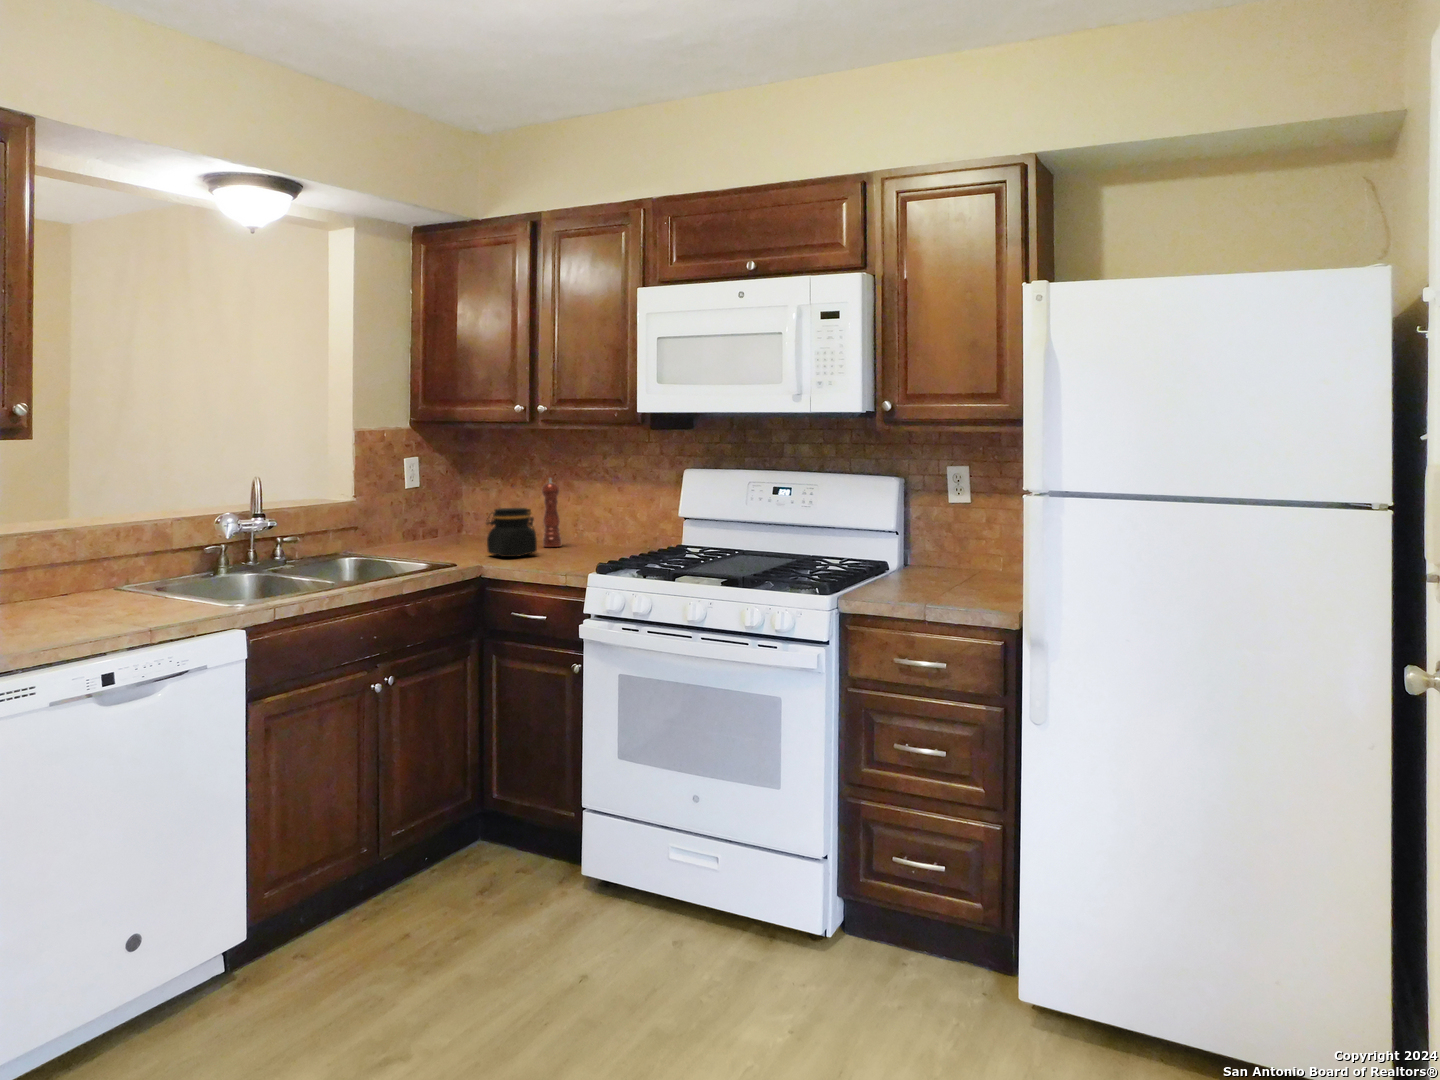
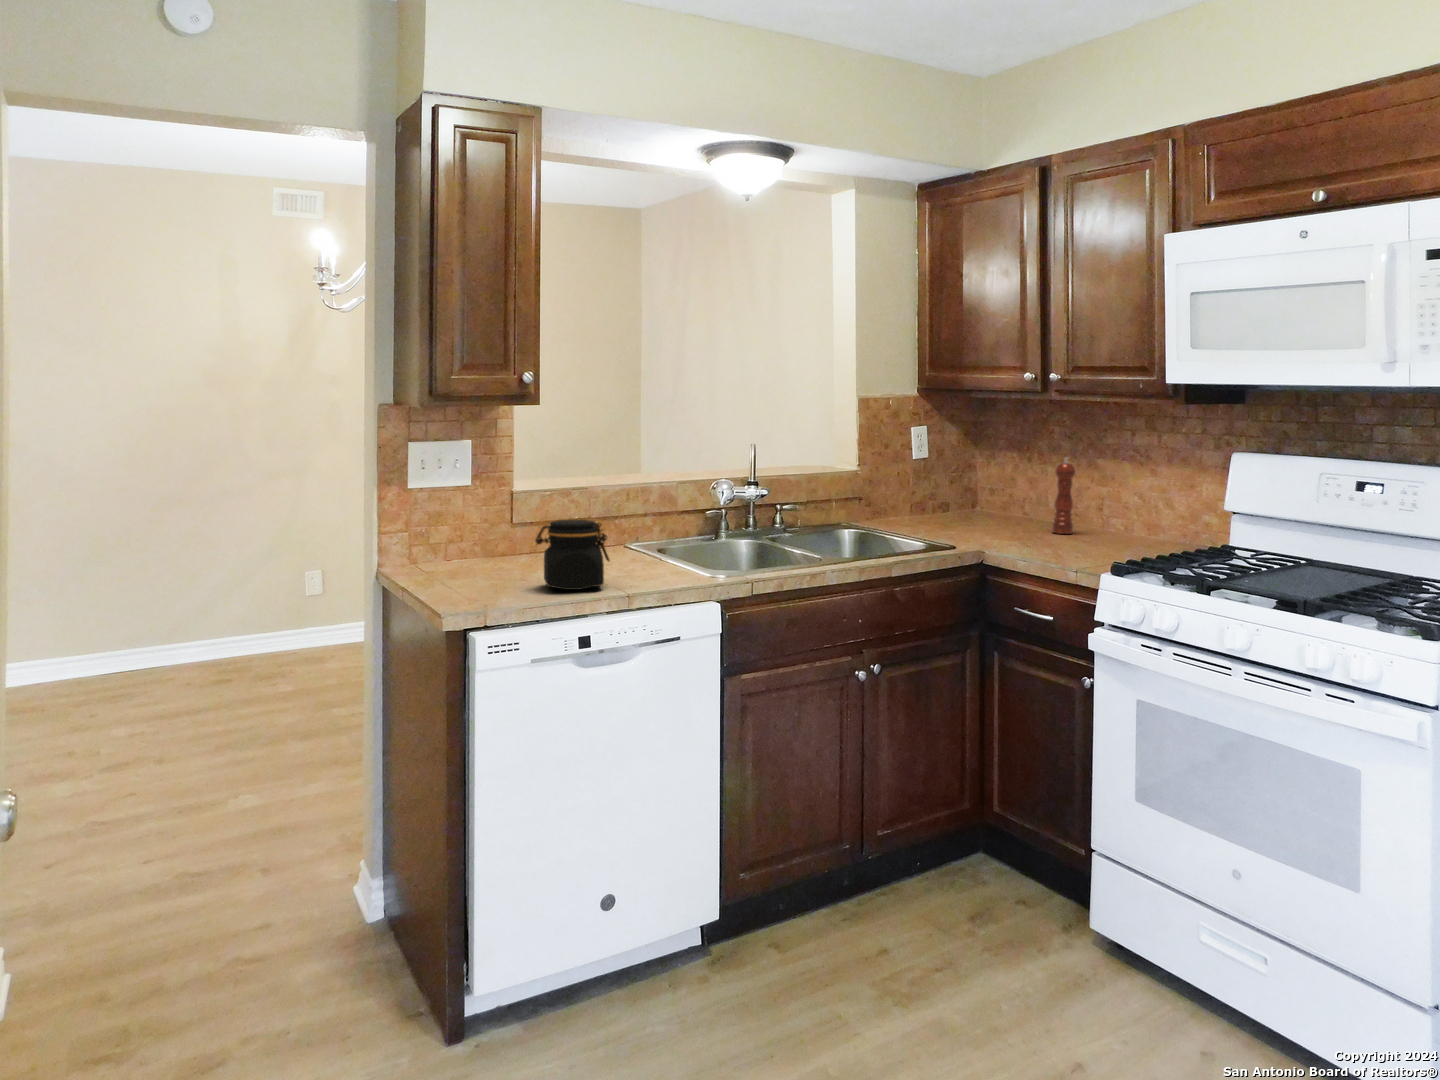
jar: present [486,508,537,557] -> present [535,520,609,590]

